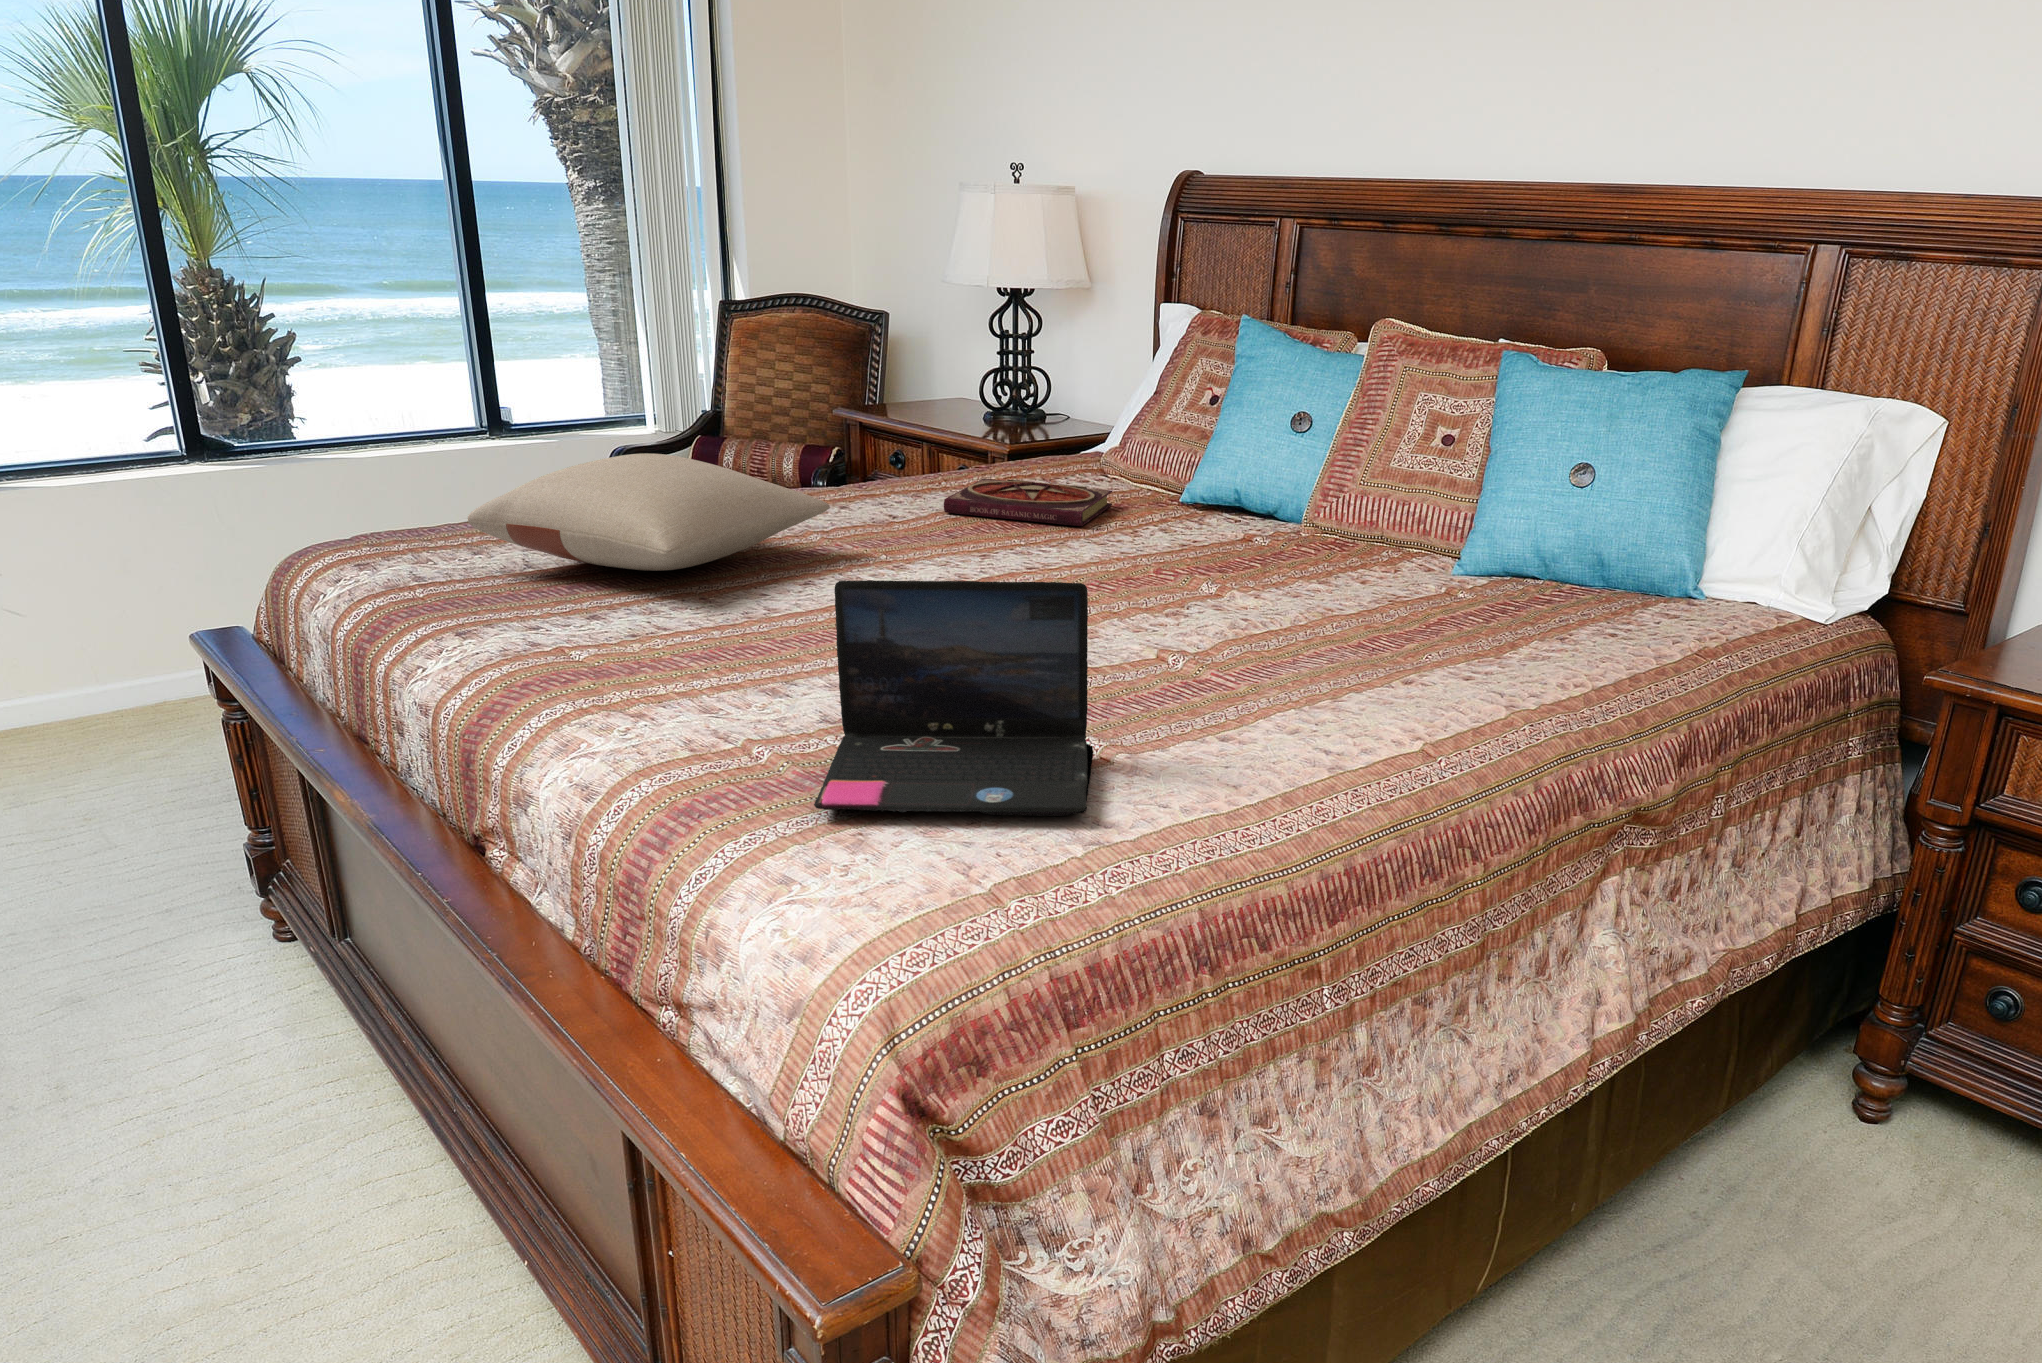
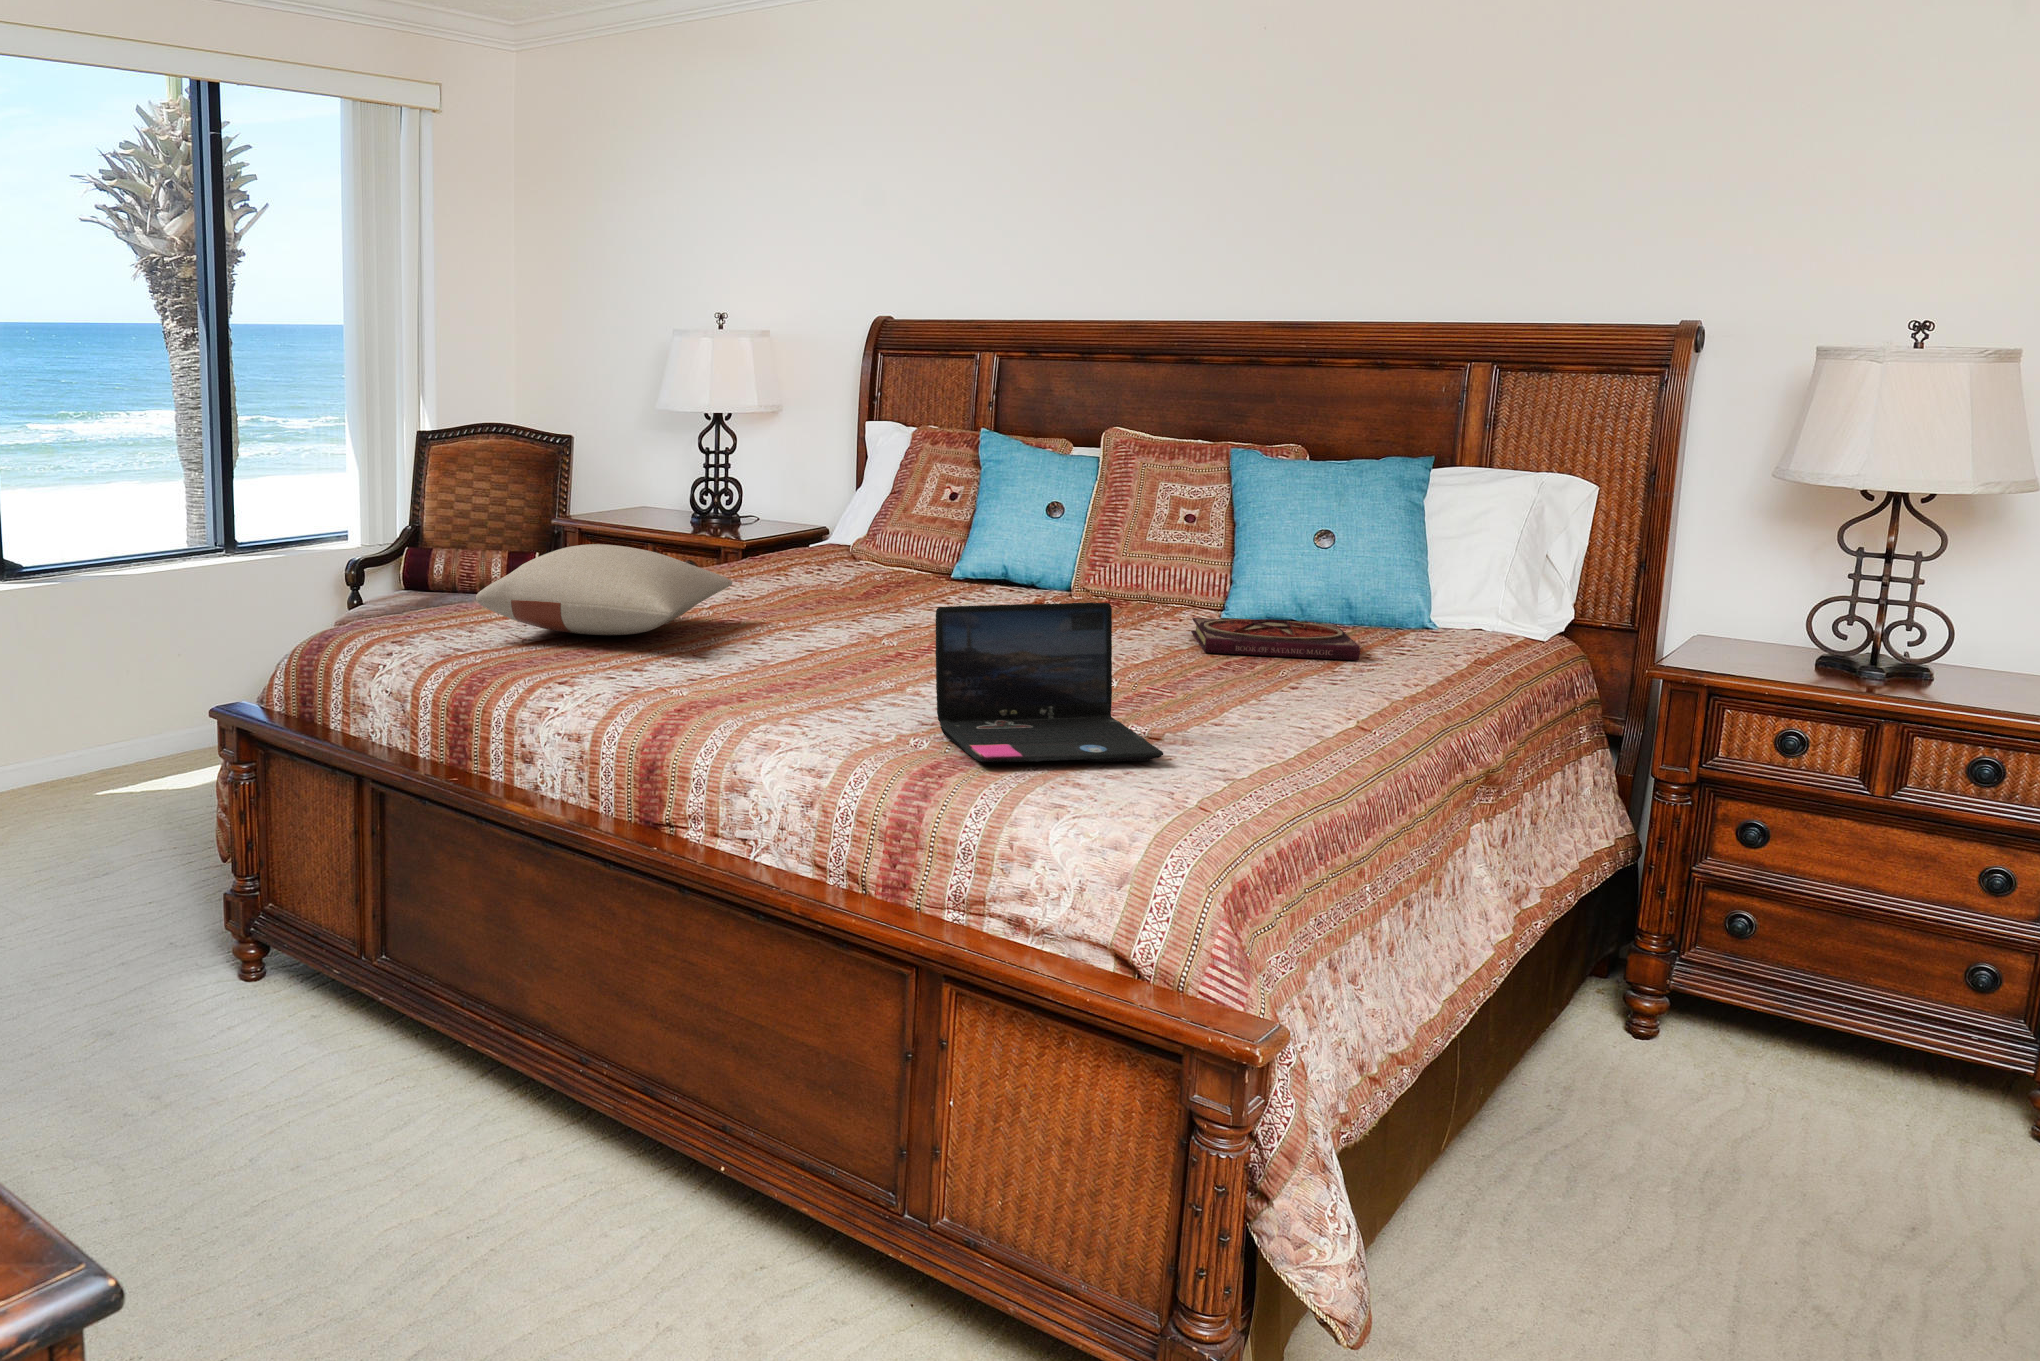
book: present [944,479,1112,526] -> present [1191,618,1360,660]

